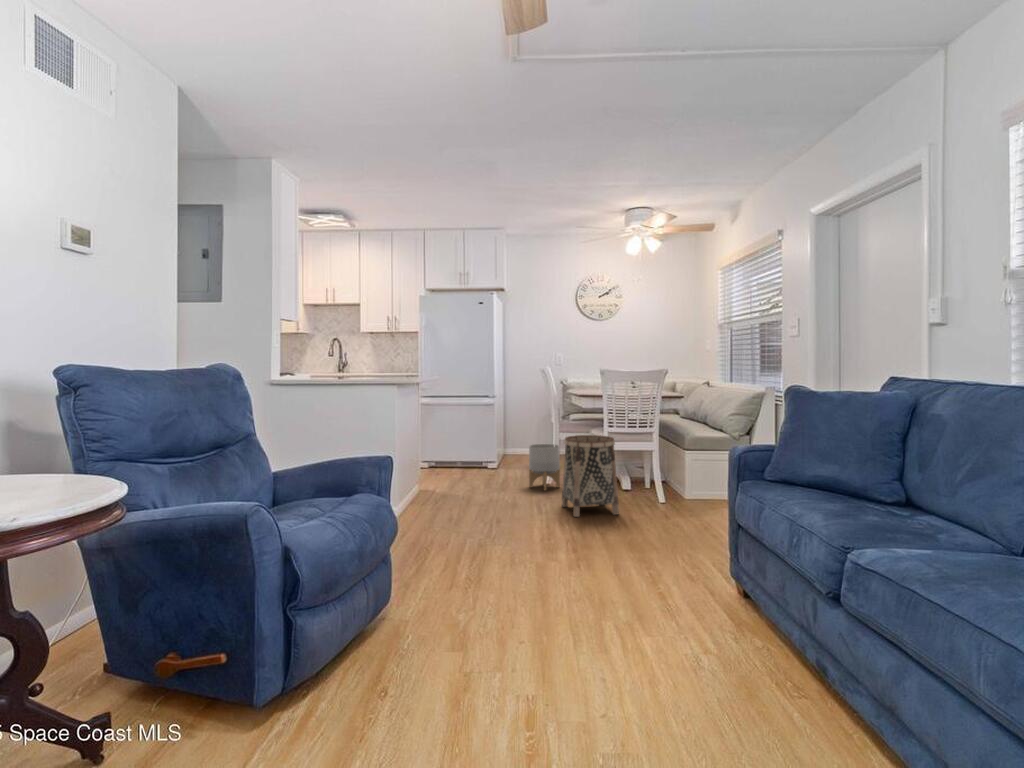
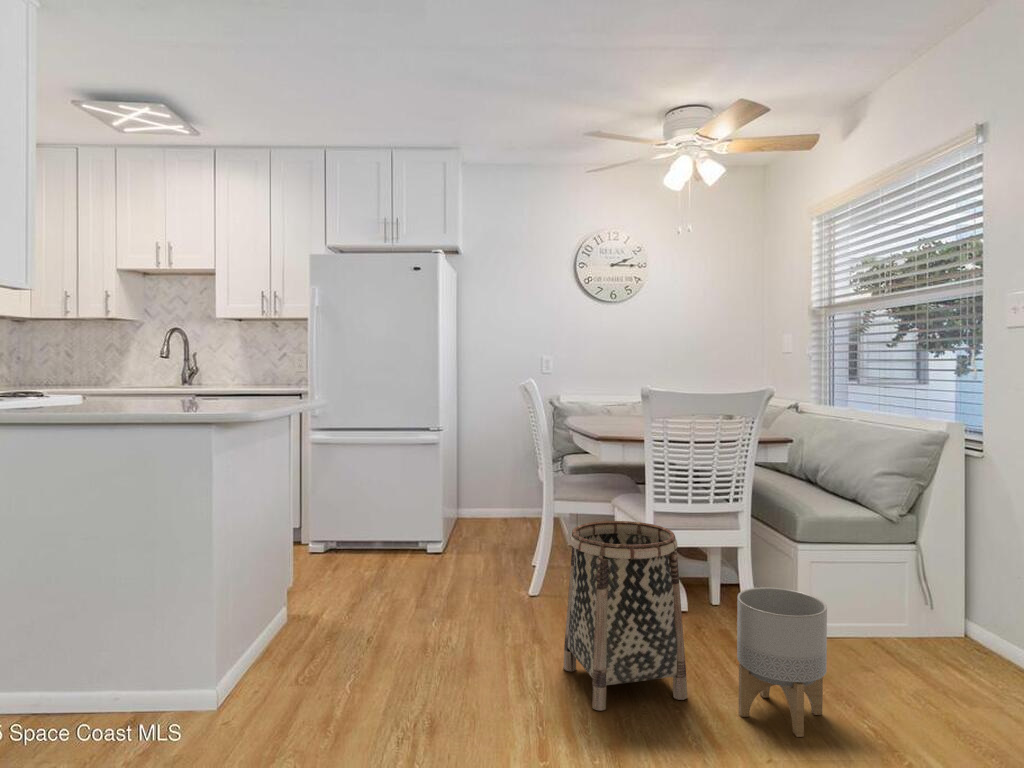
planter: present [529,444,560,490] -> present [737,587,827,737]

